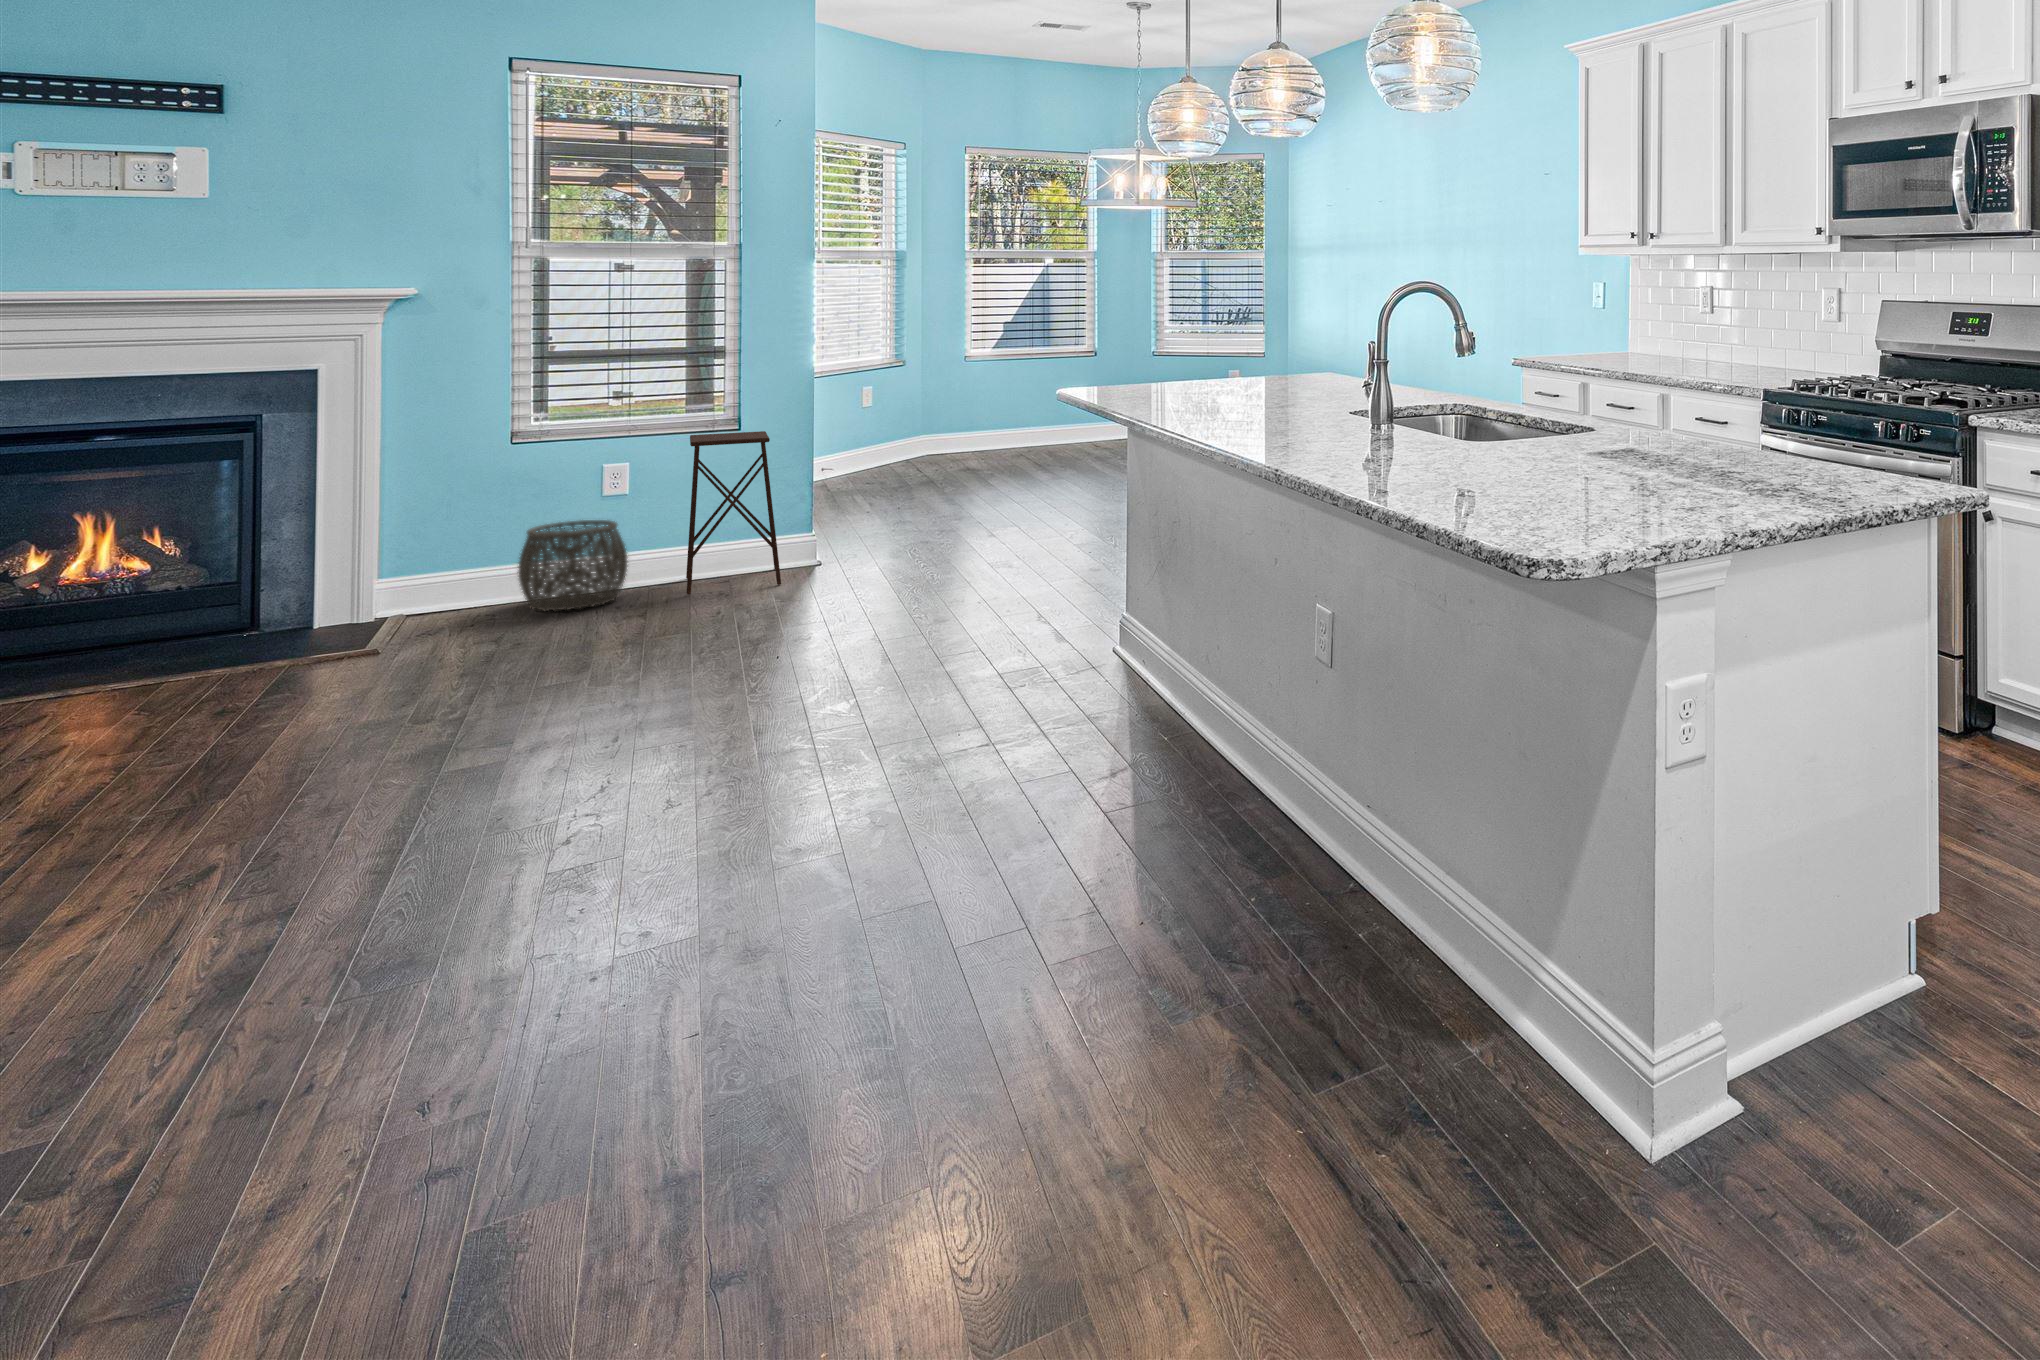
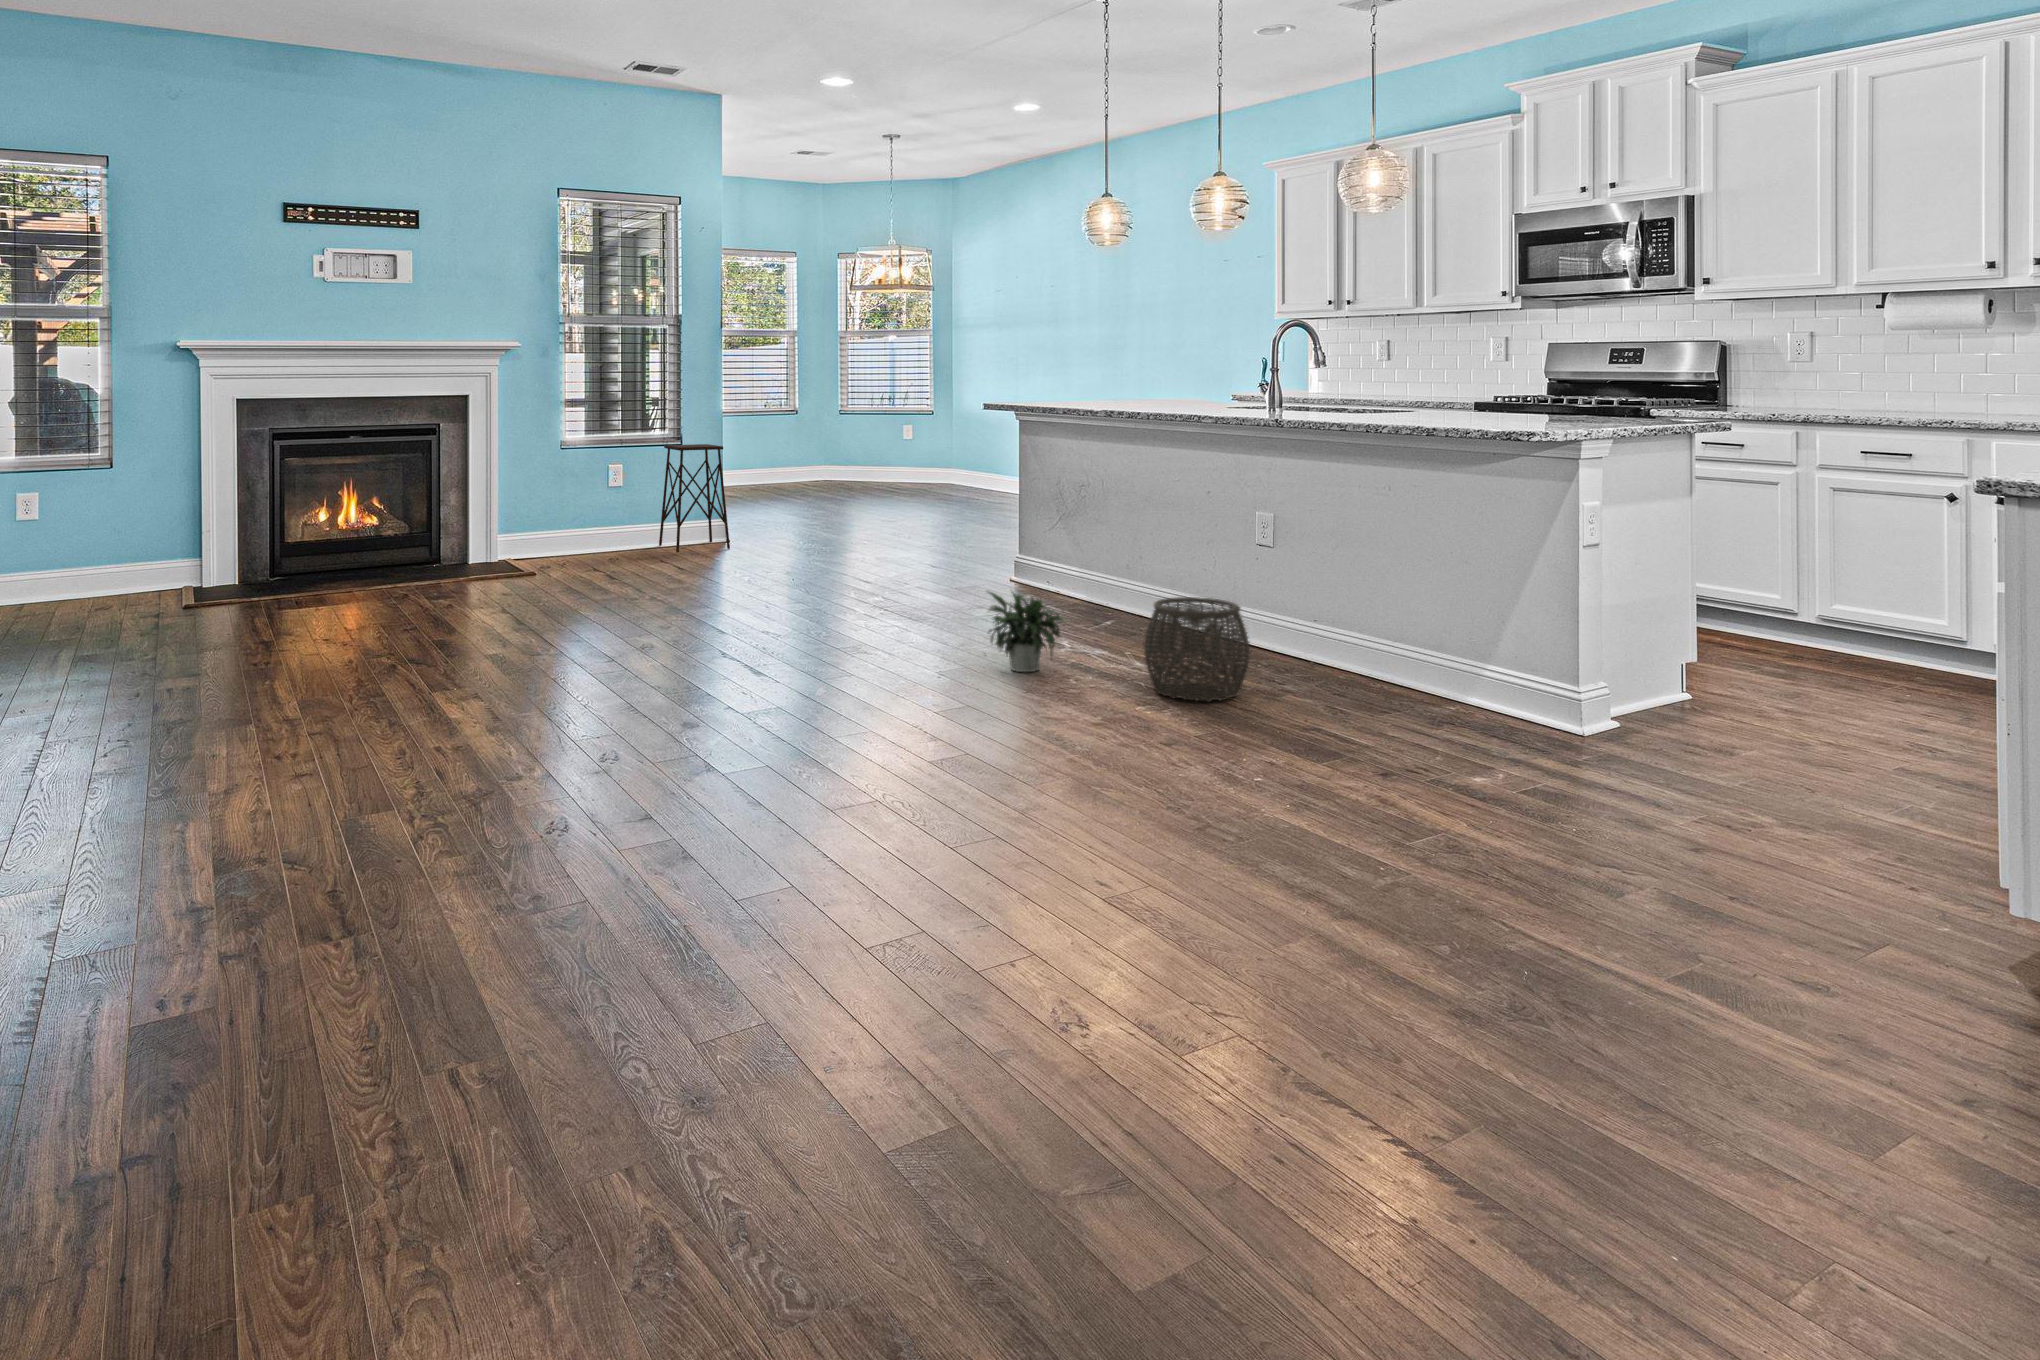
woven basket: present [517,520,628,611] -> present [1144,597,1250,701]
potted plant: none [762,758,920,919] -> present [987,592,1064,672]

